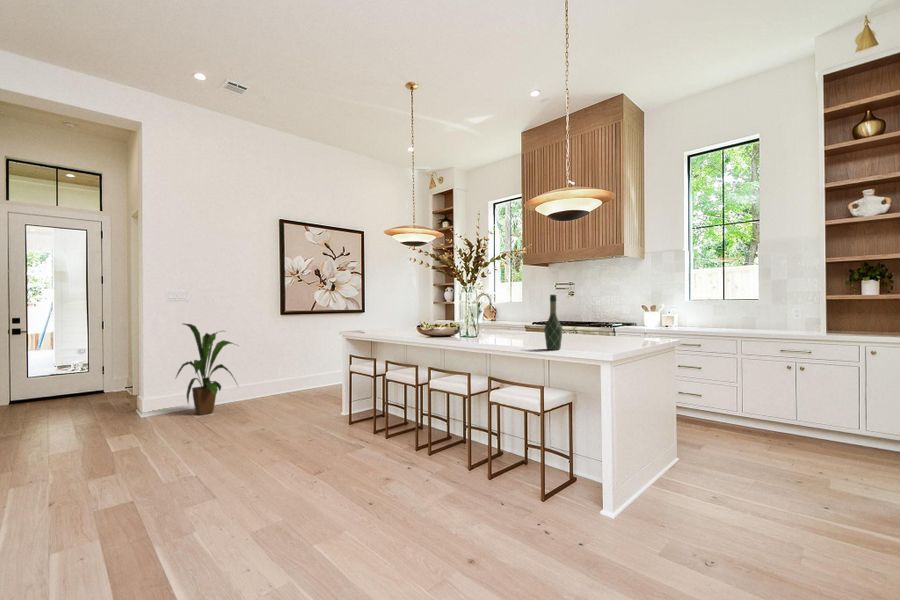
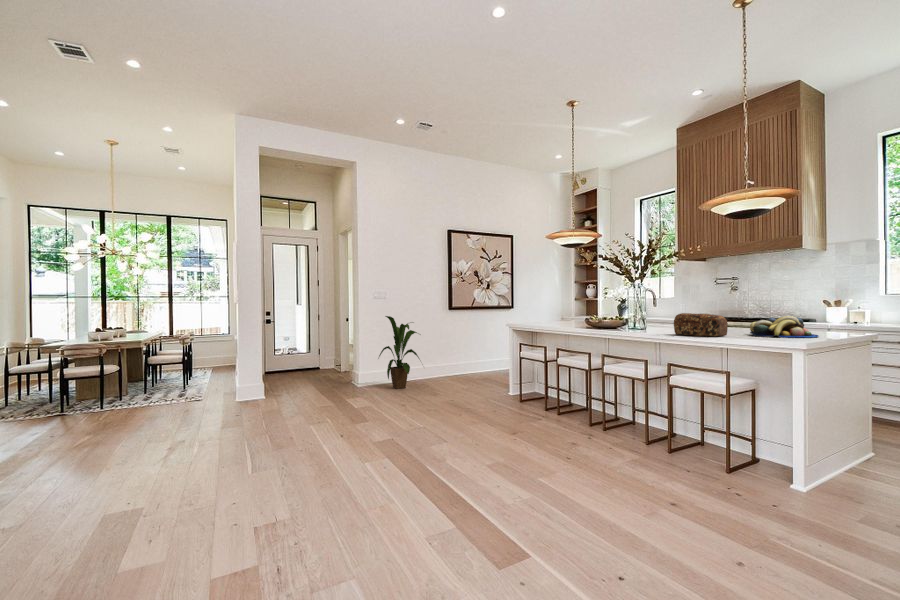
wine bottle: present [544,295,562,350] -> none [729,289,749,339]
bread loaf: none [495,321,546,347] -> present [674,313,728,337]
fruit bowl: none [568,324,628,347] -> present [750,316,818,338]

